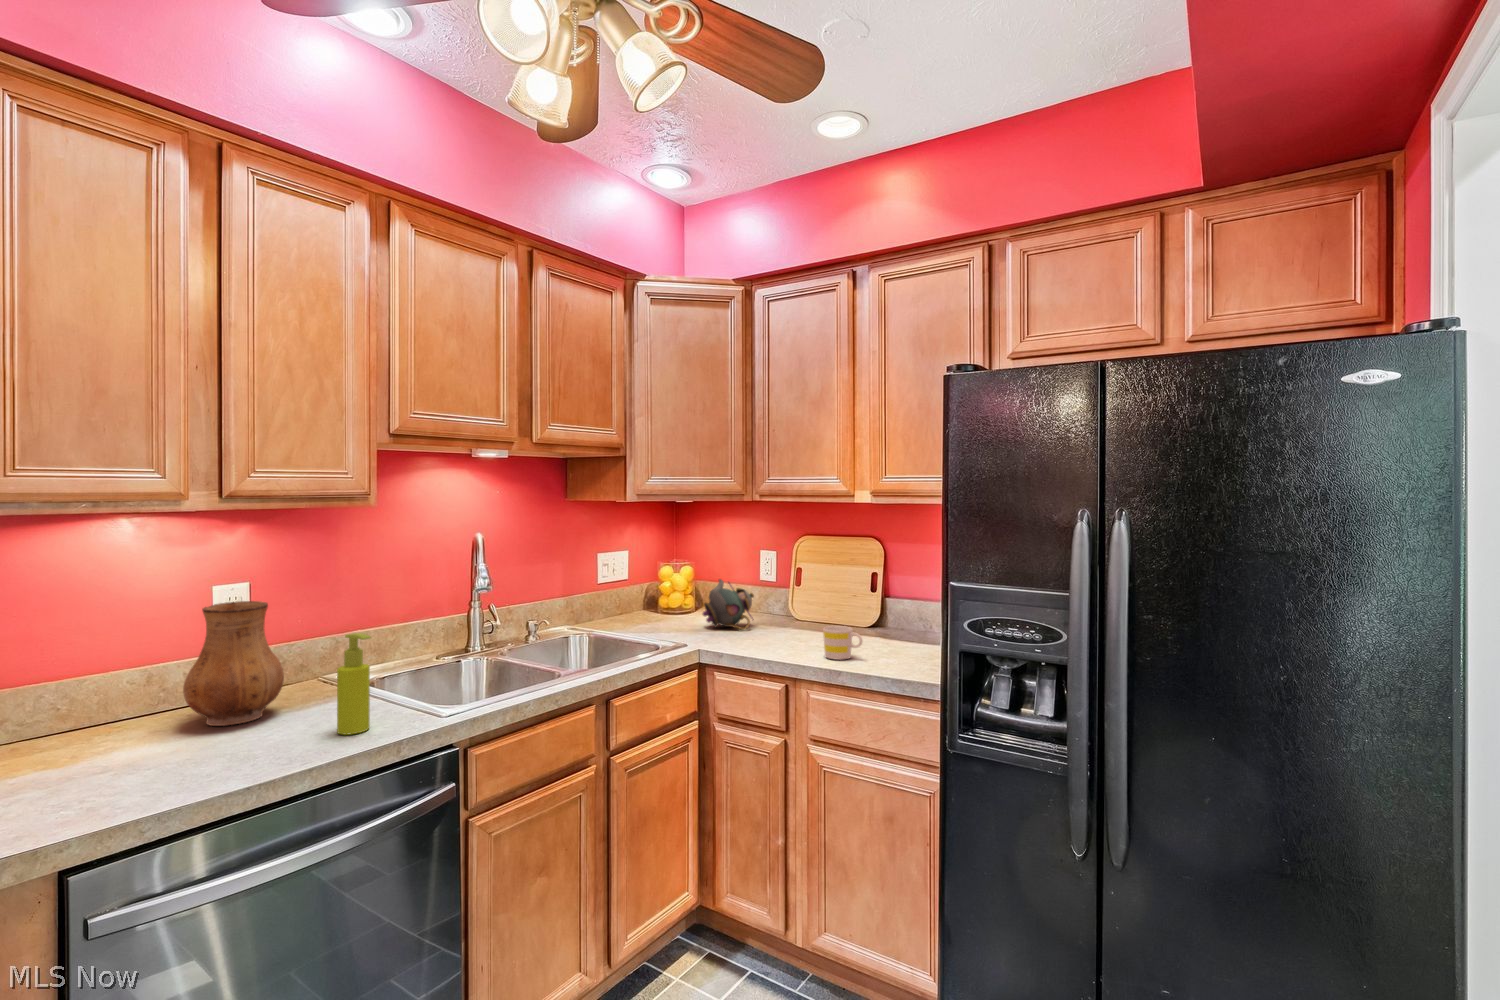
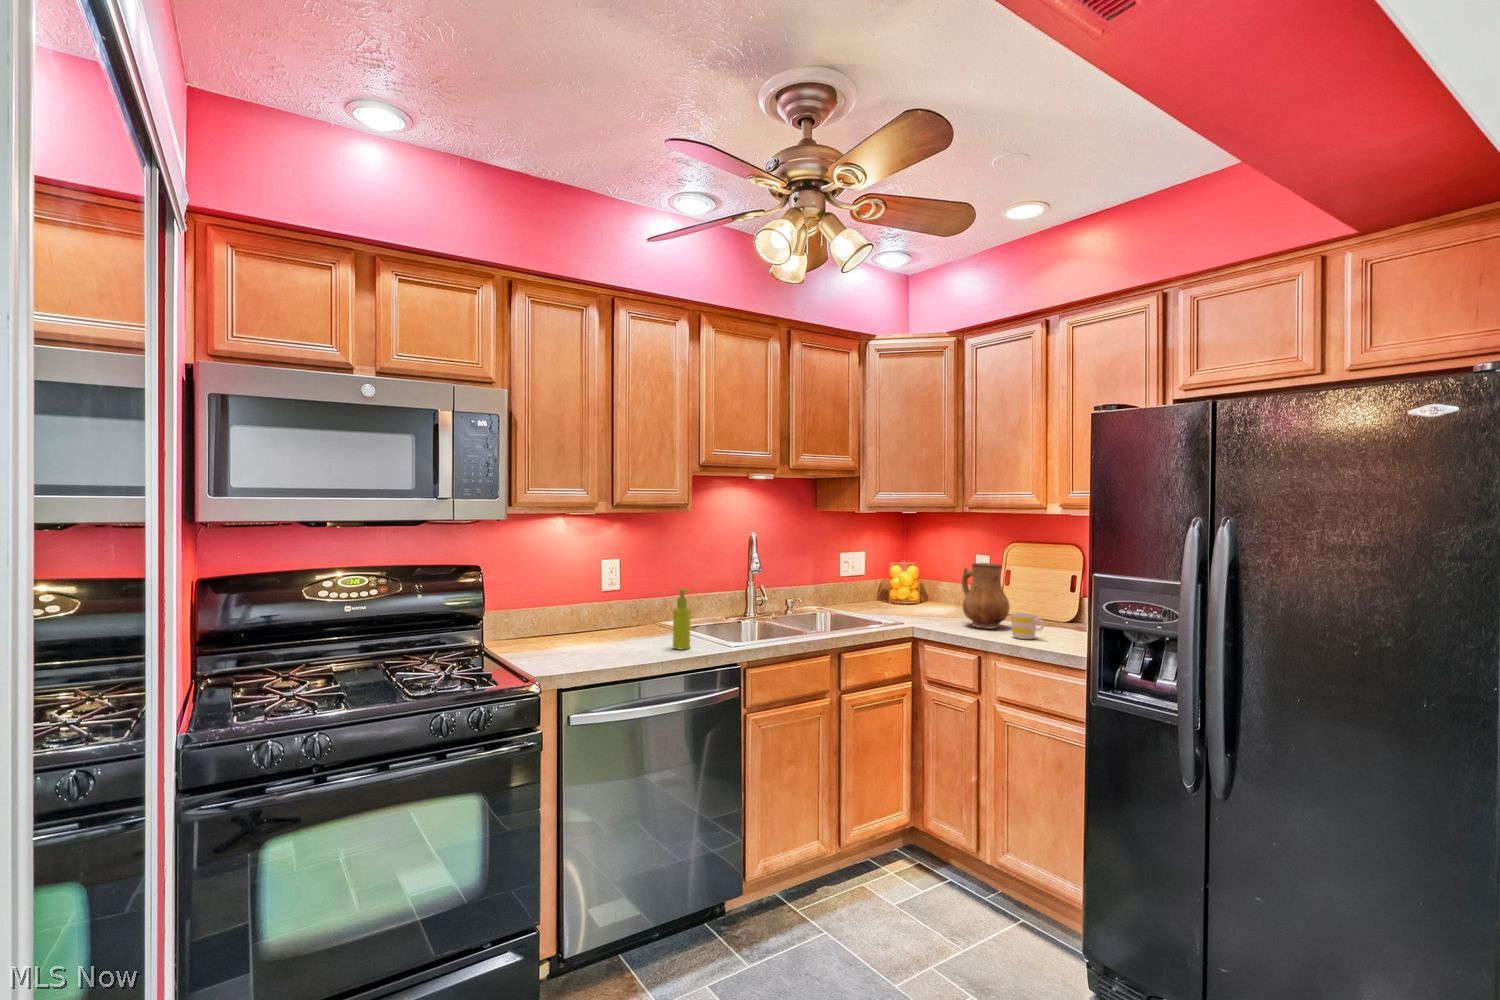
teapot: present [703,579,754,630] -> none [920,575,964,616]
ceramic pitcher: present [183,601,284,726] -> present [962,563,1010,629]

